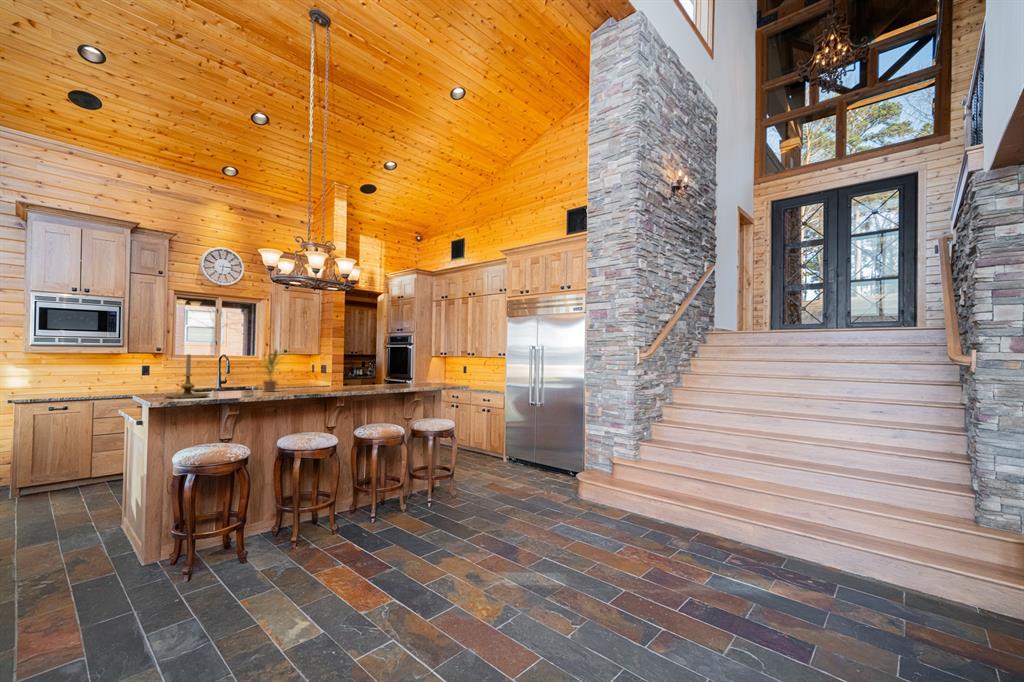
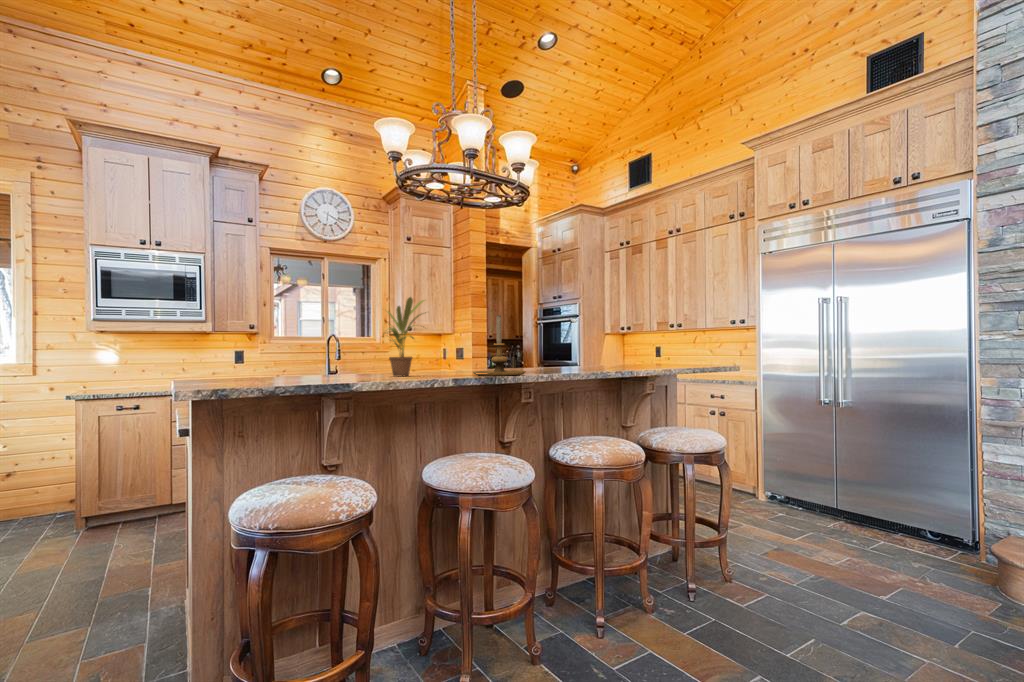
candle holder: present [164,355,210,399] -> present [473,315,526,376]

